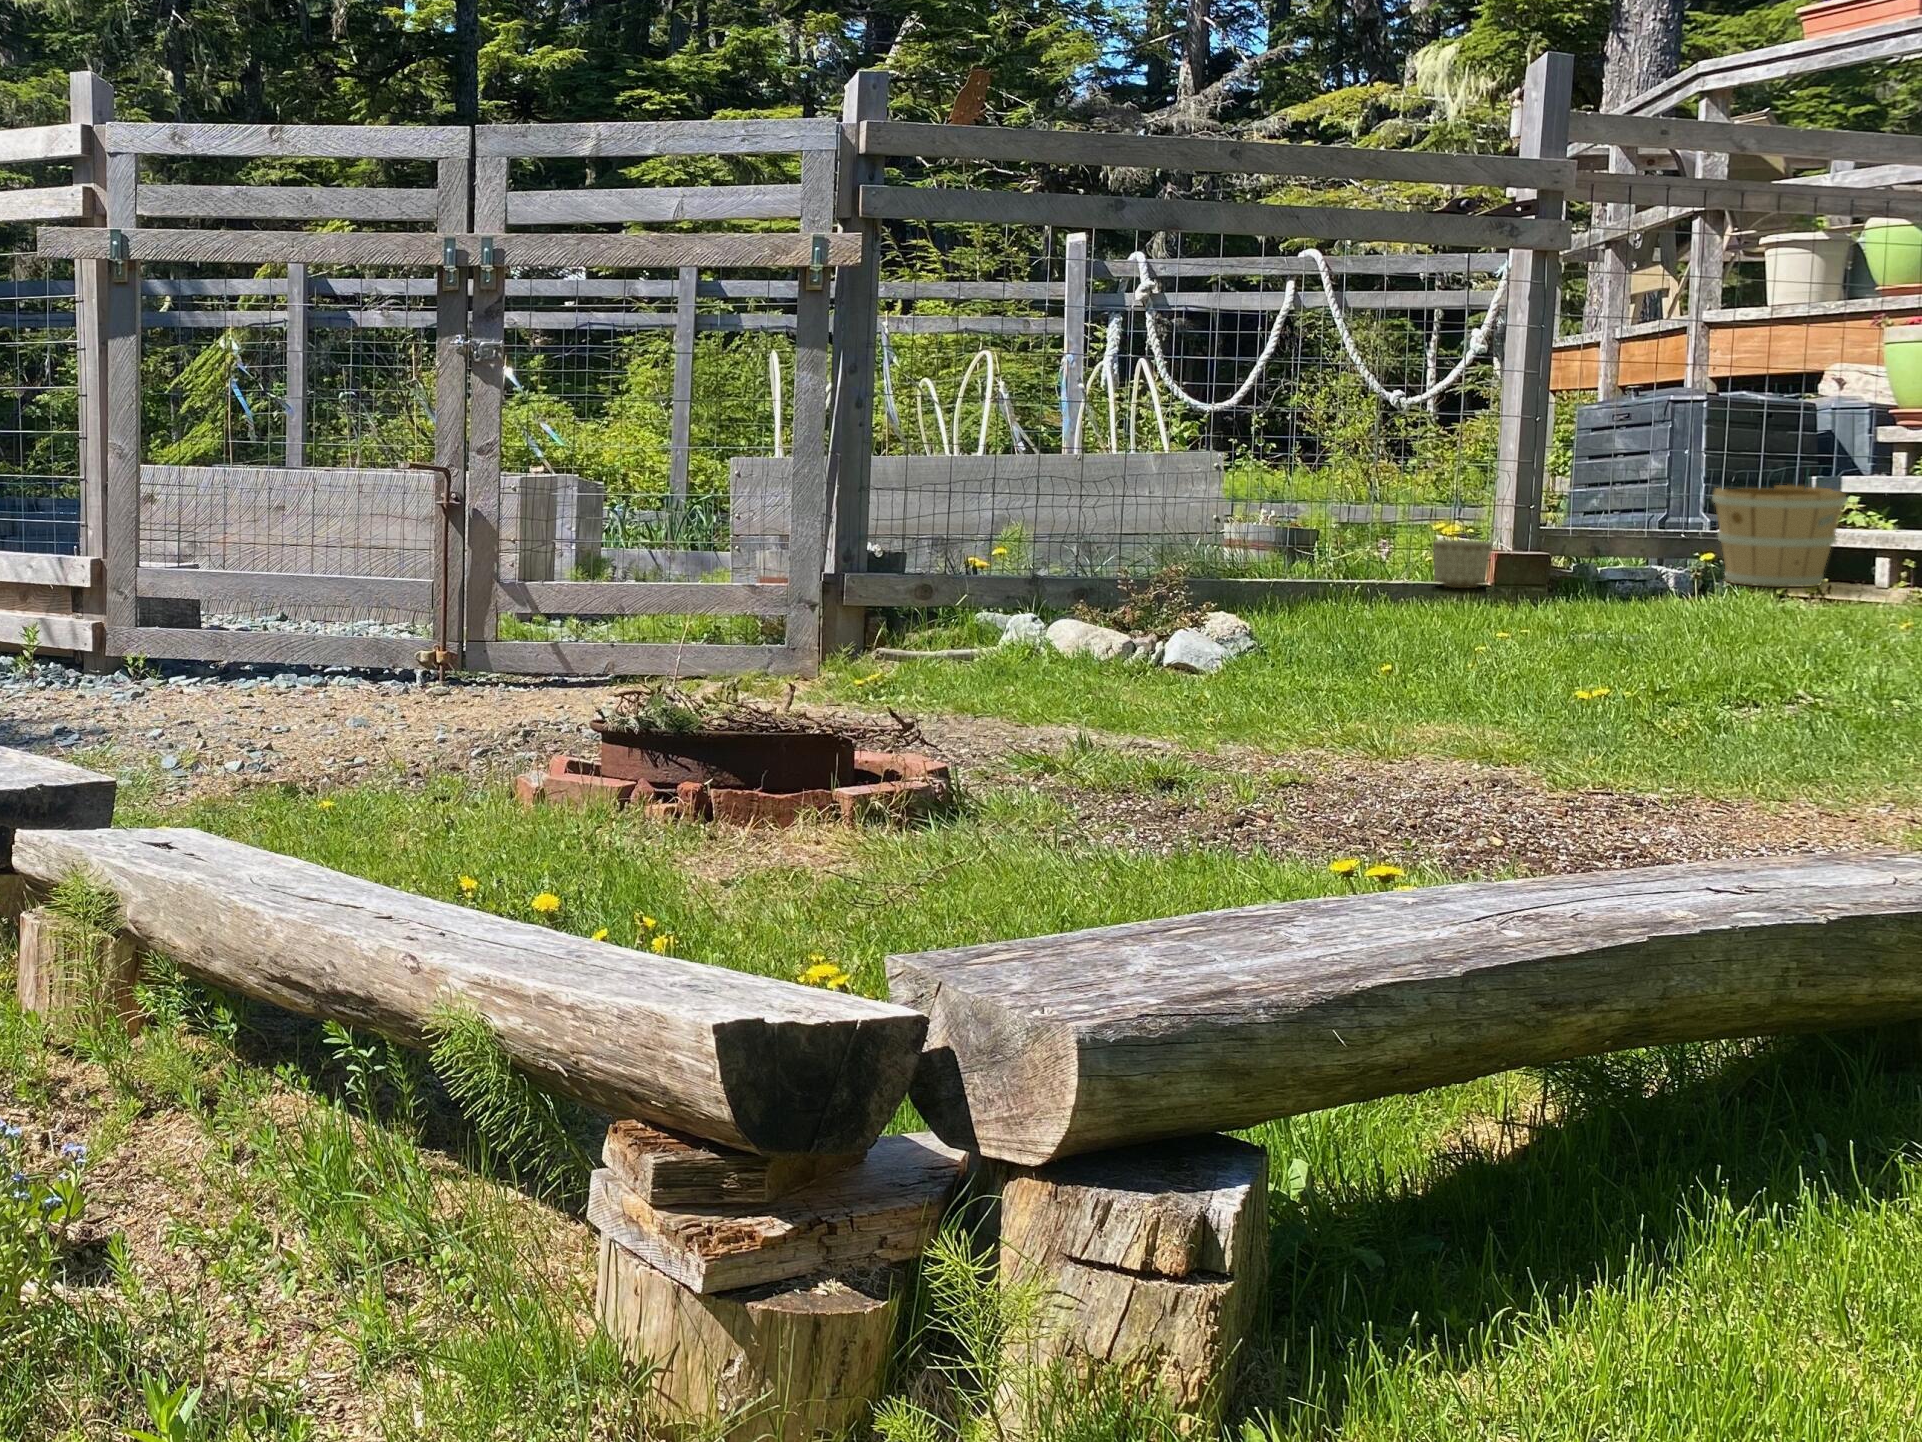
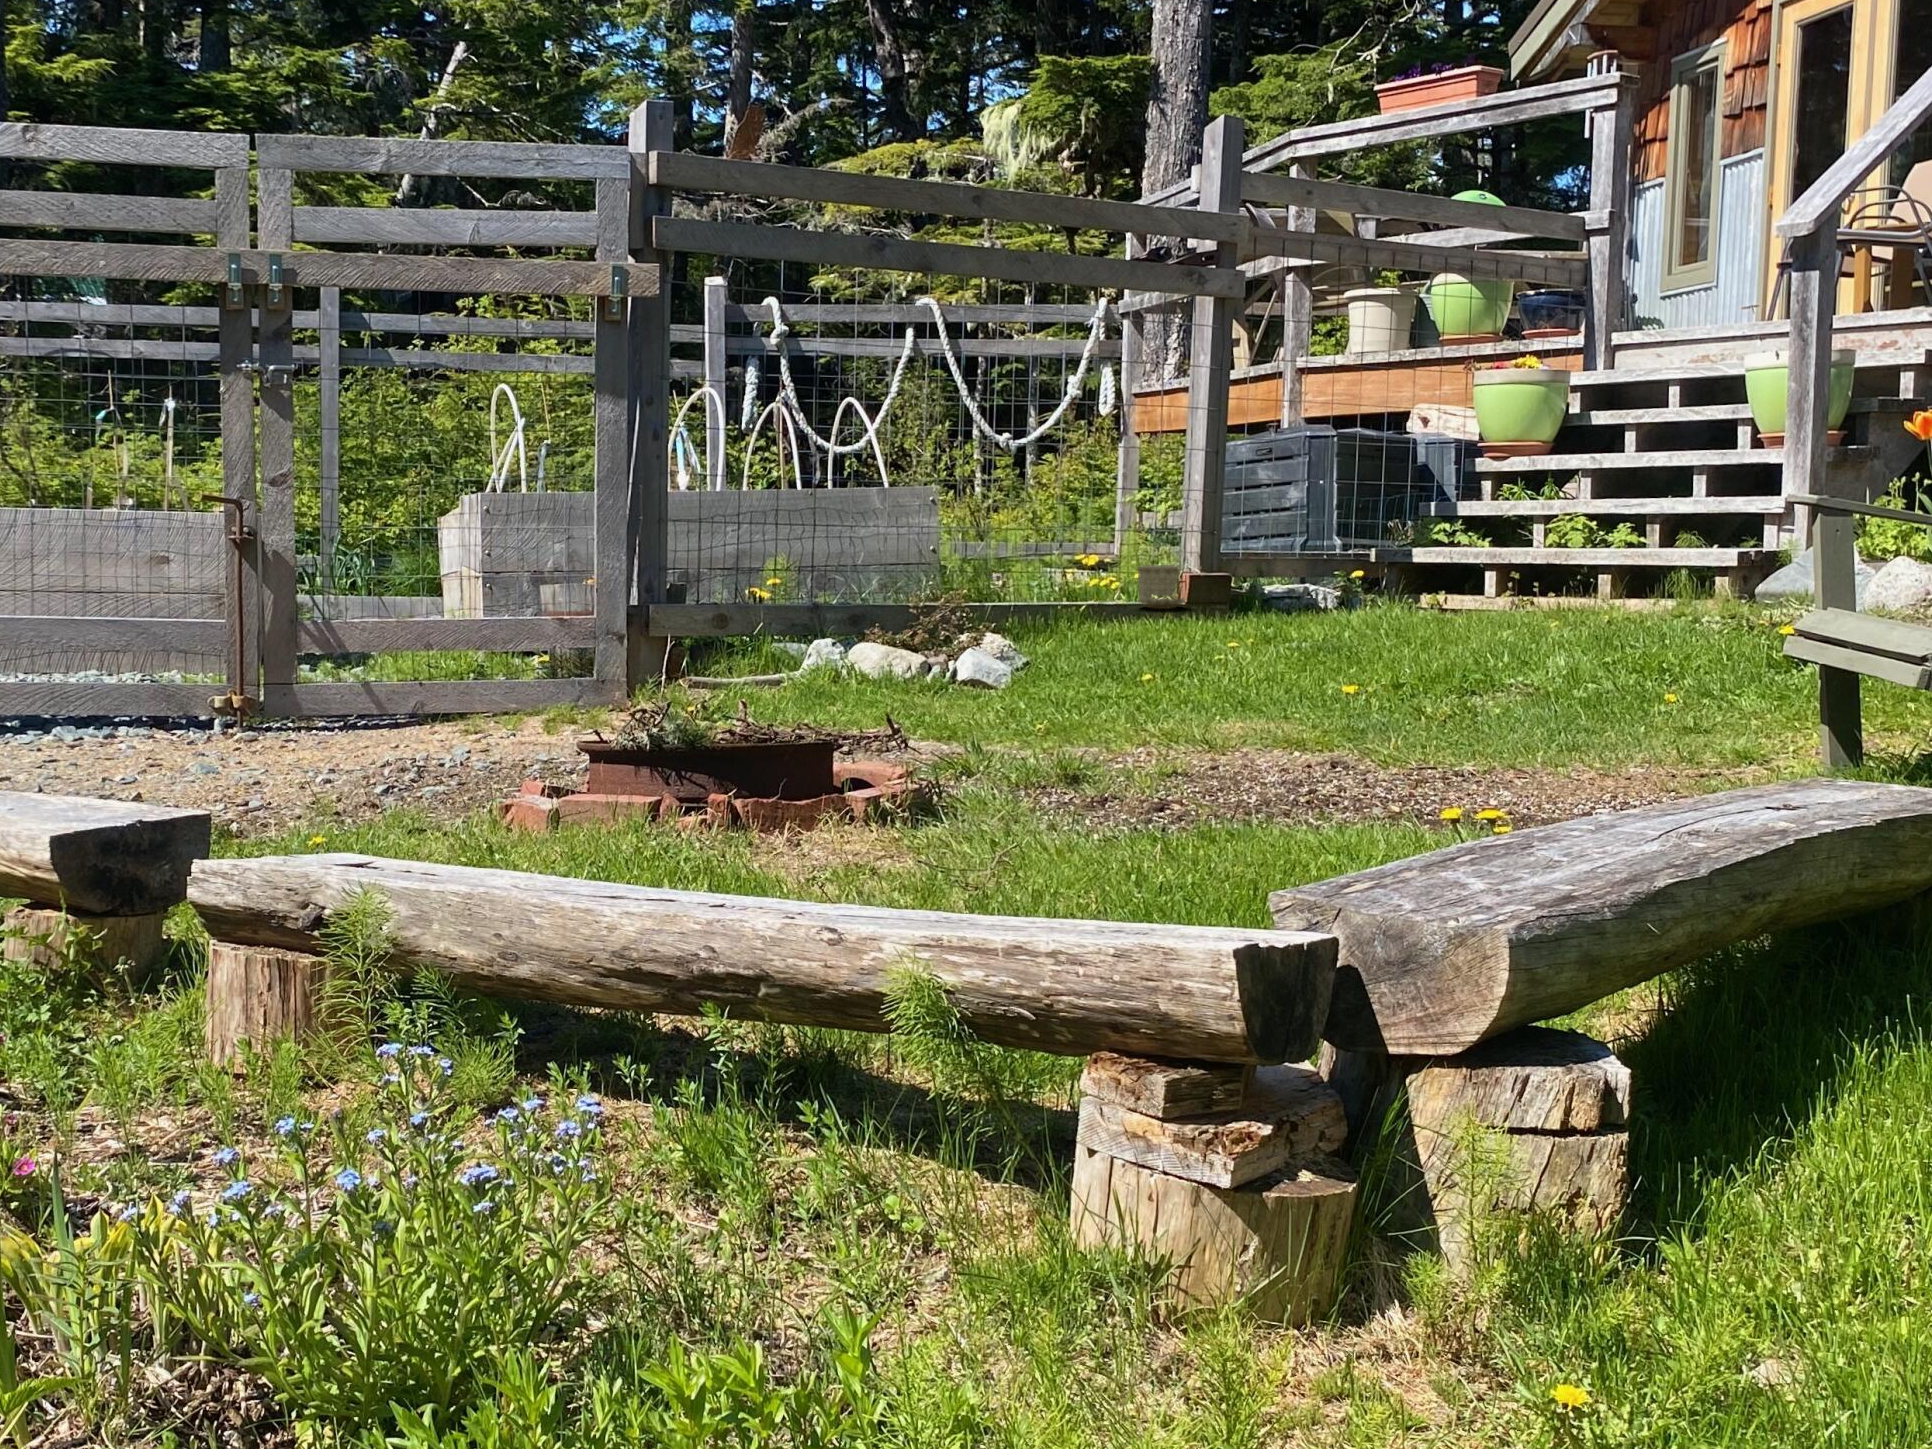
wooden bucket: present [1712,485,1848,587] -> none [1356,511,1459,599]

